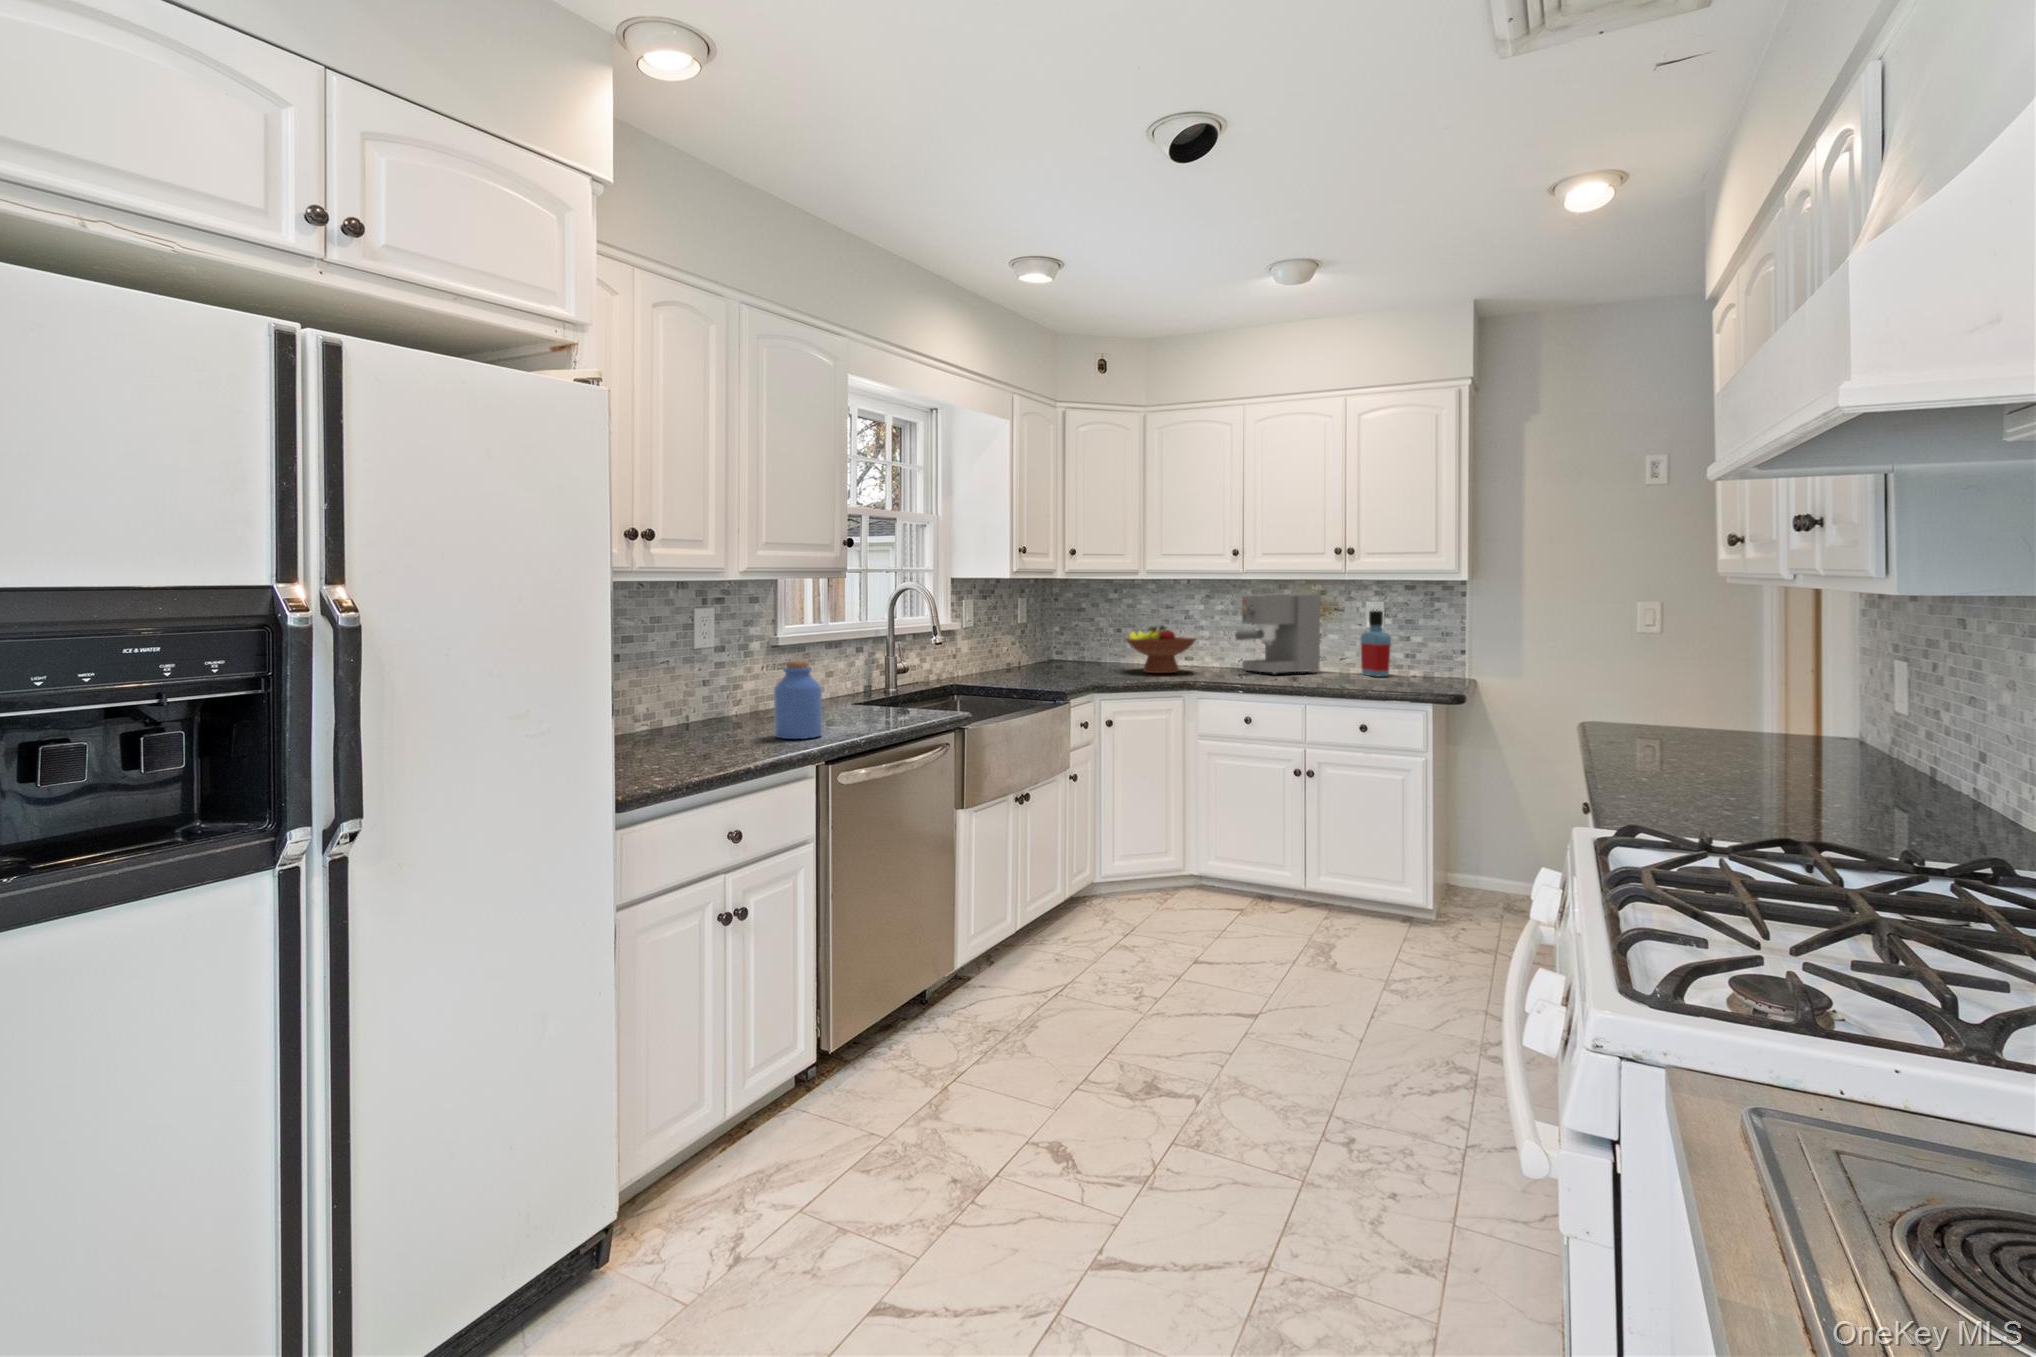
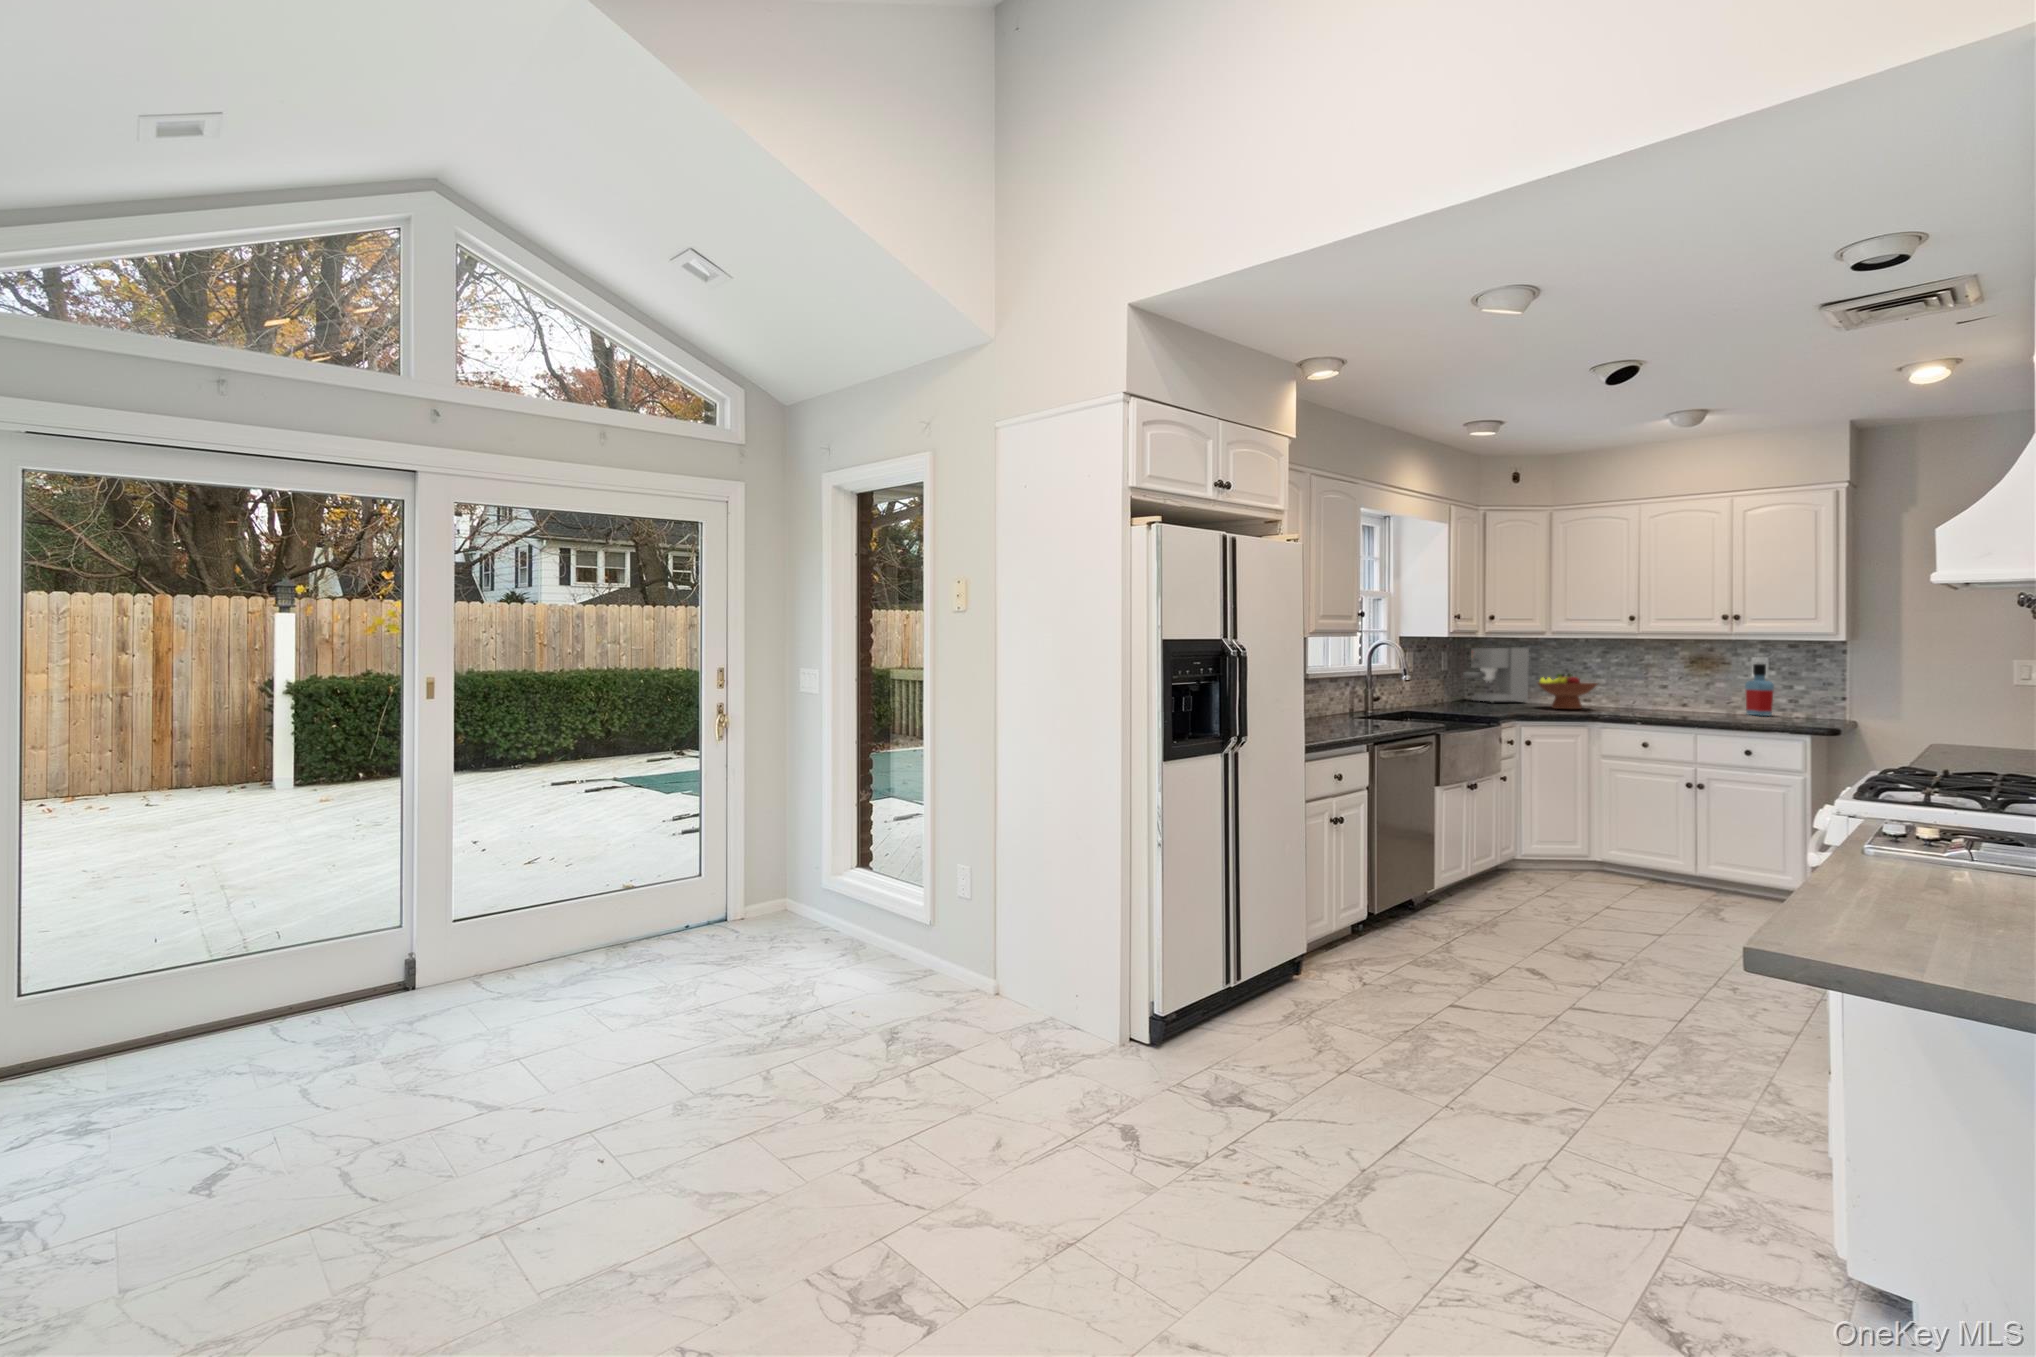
coffee maker: present [1235,594,1320,674] -> present [1463,648,1529,702]
jar: present [774,661,822,739] -> none [1336,686,1365,731]

